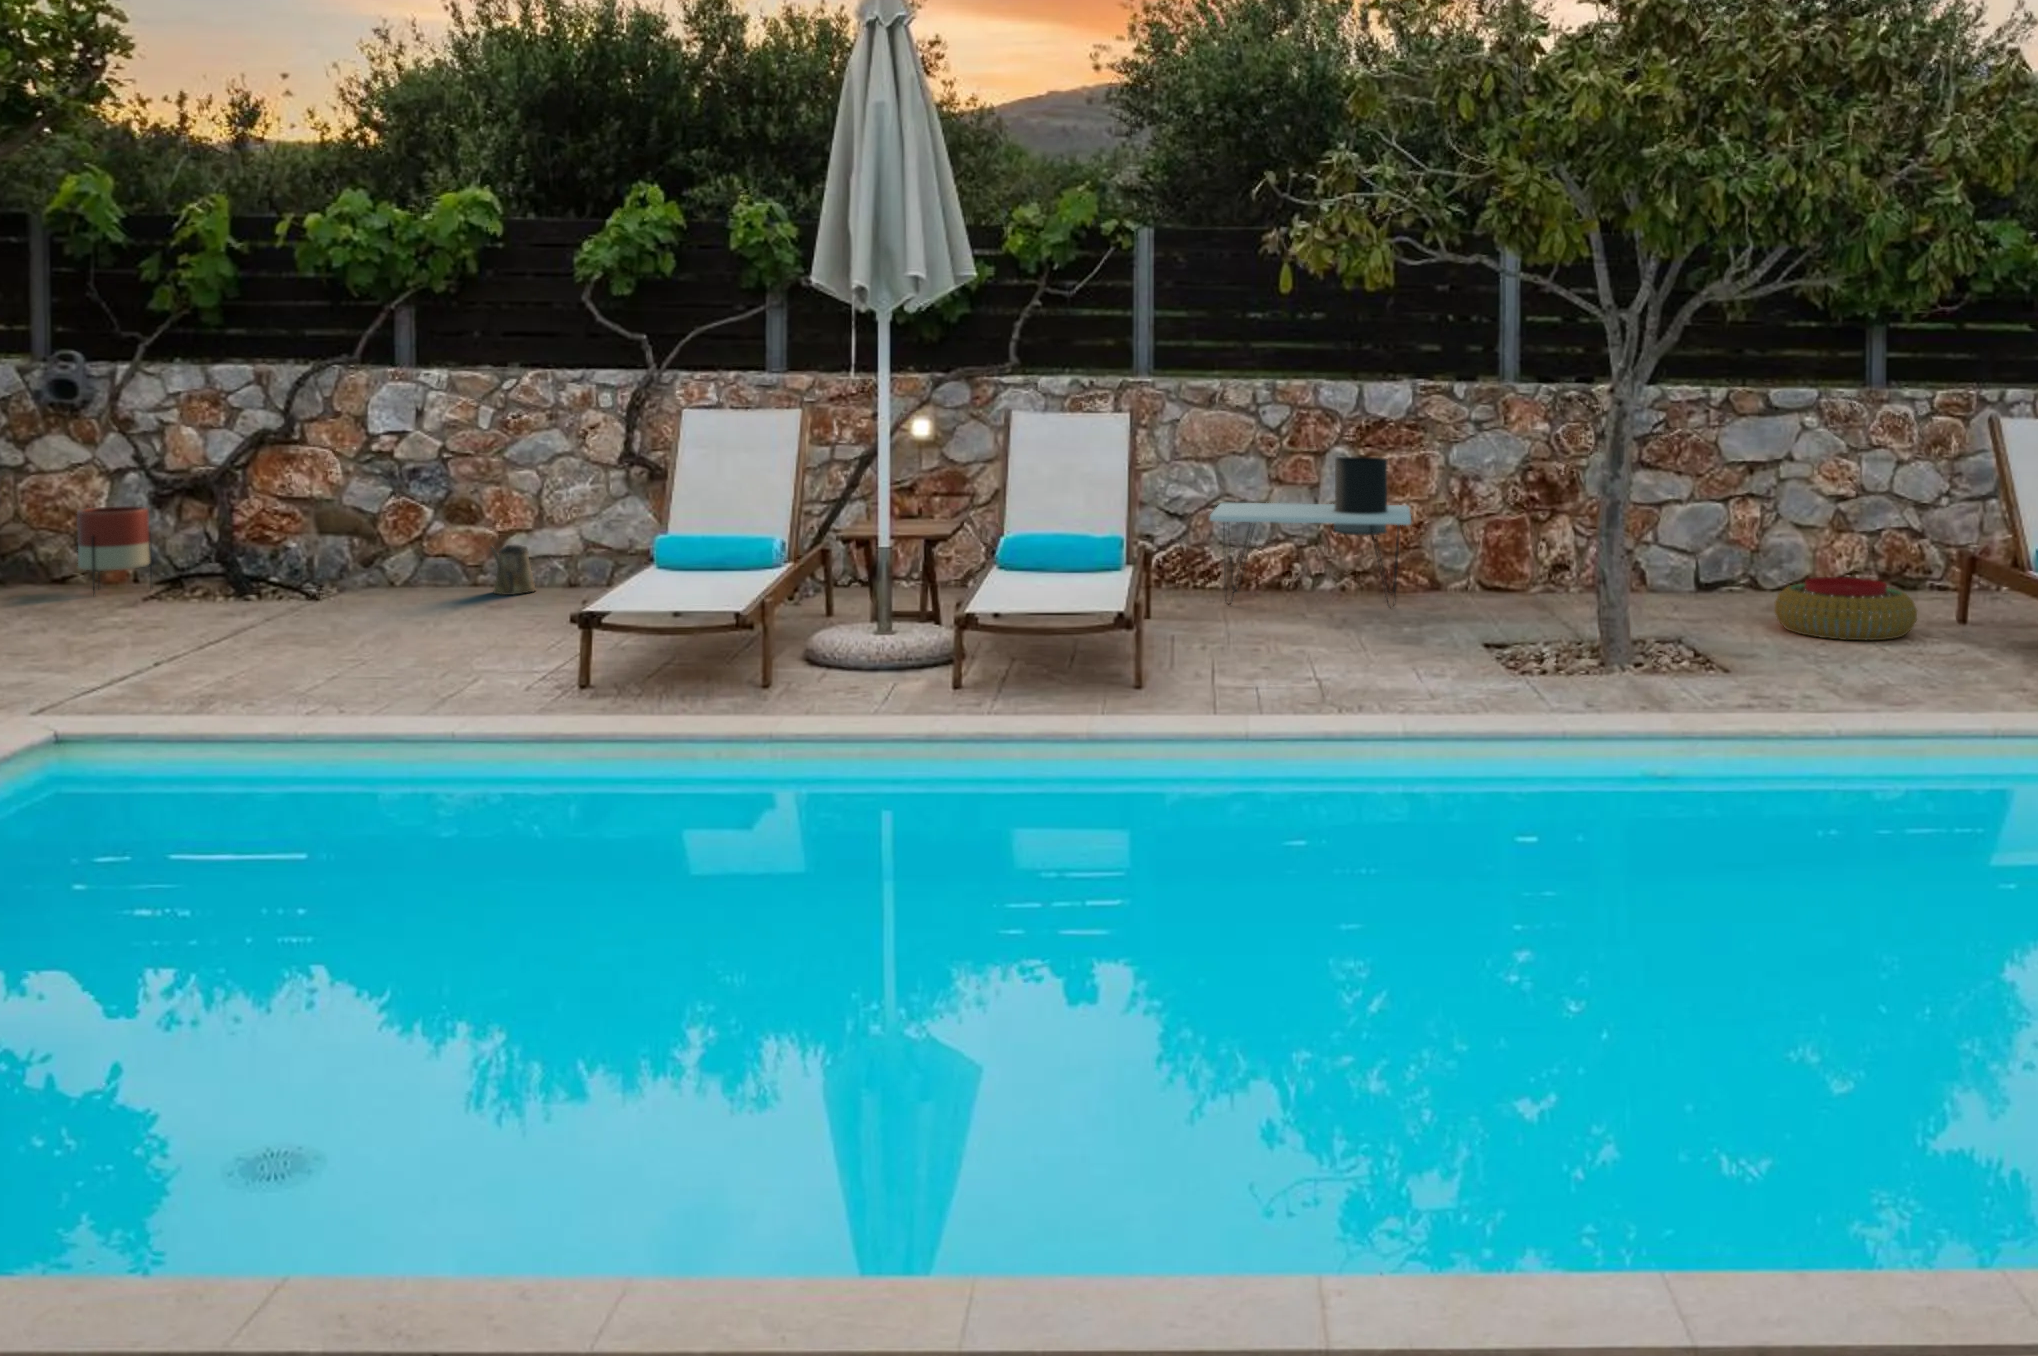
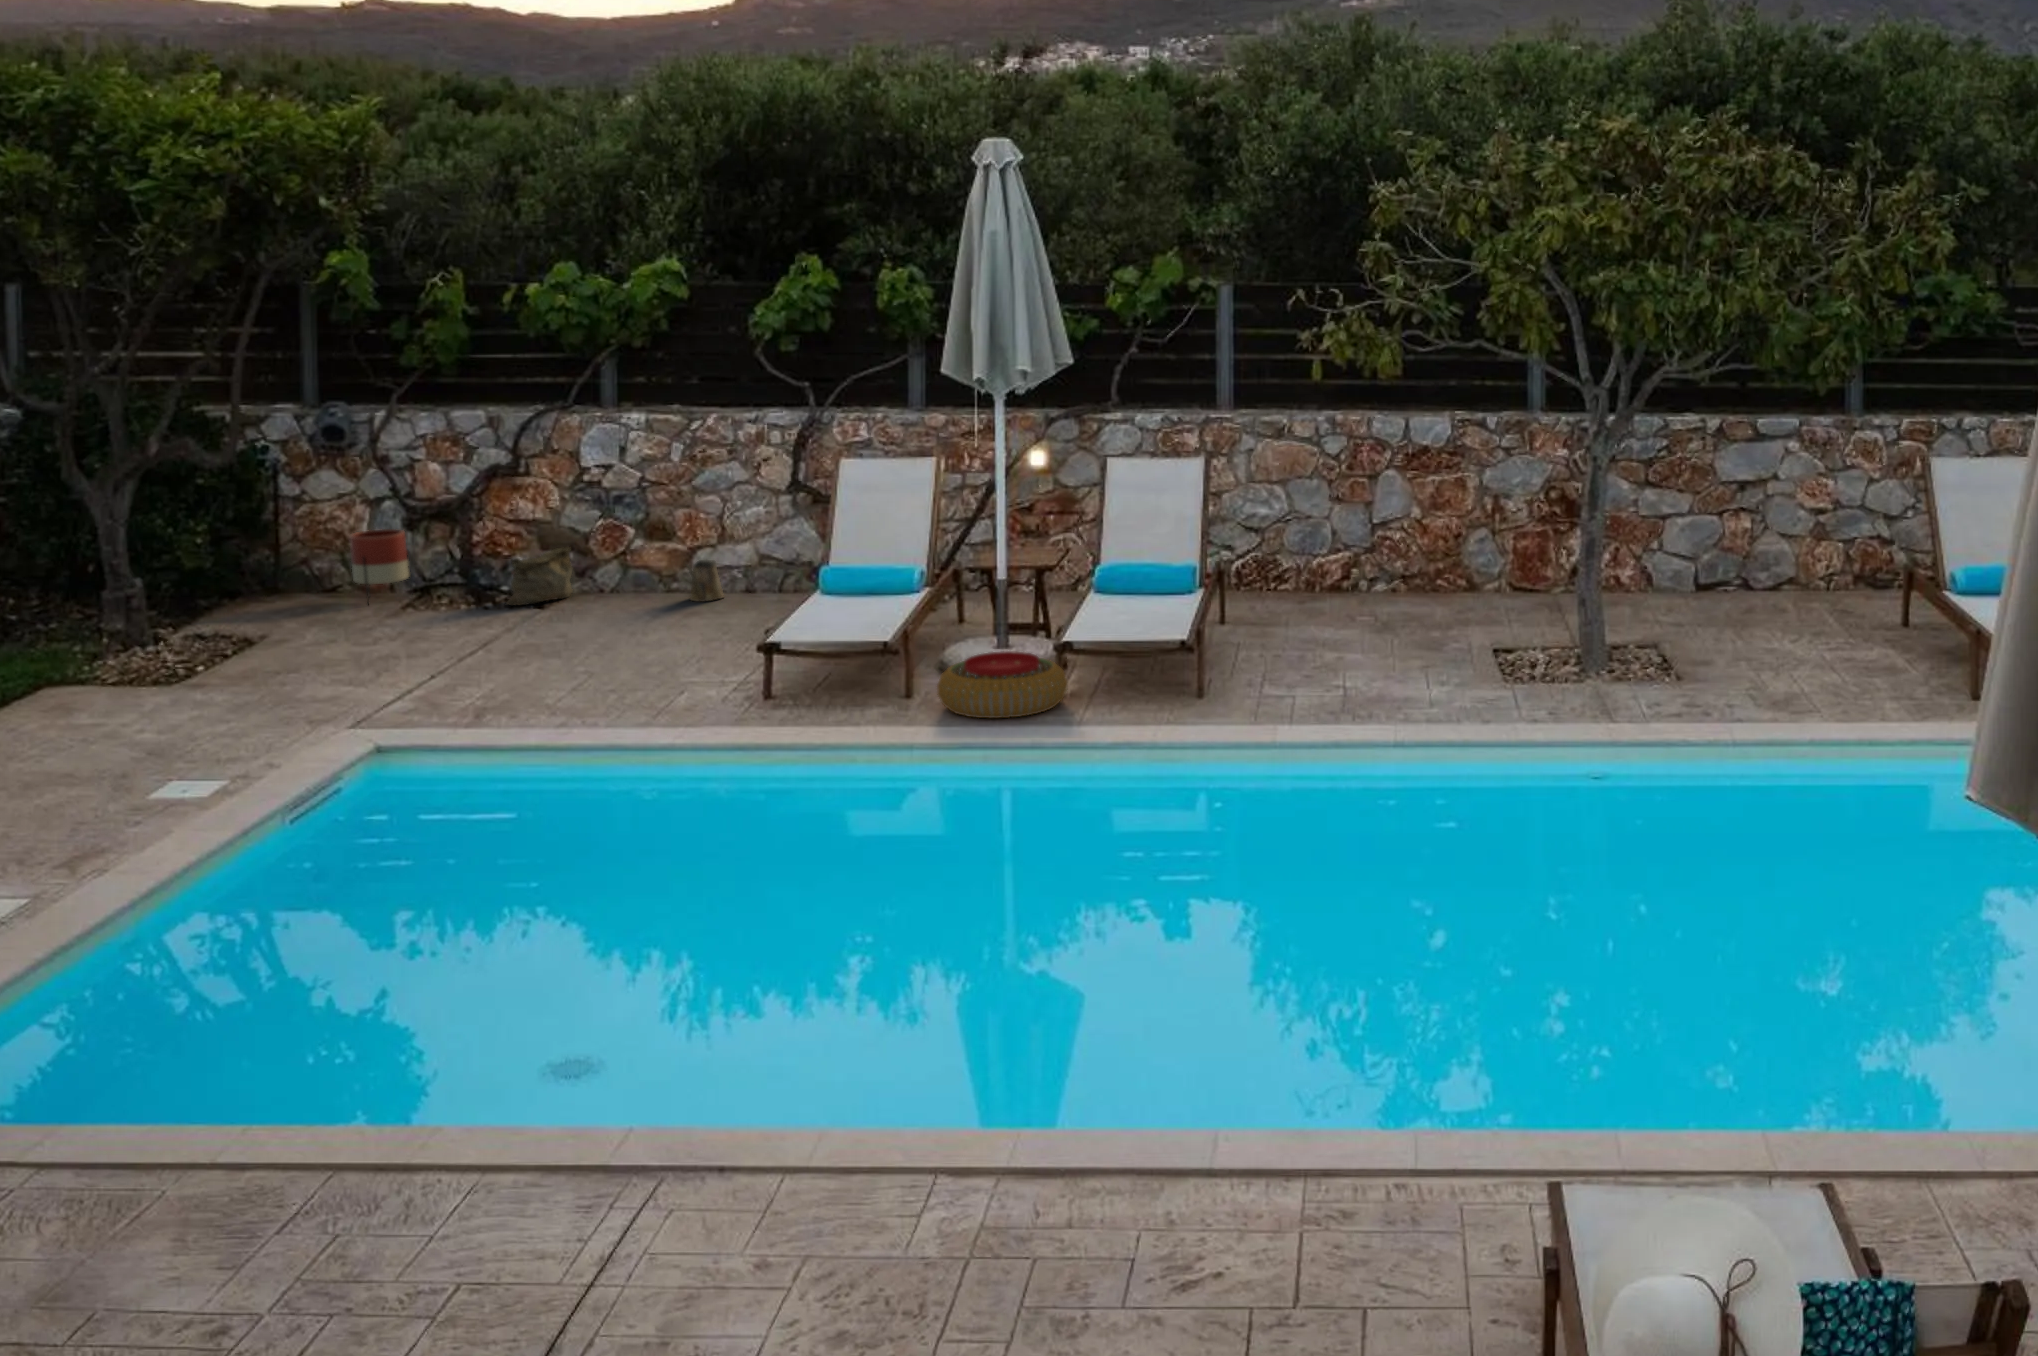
side table: present [1210,457,1411,605] -> none [1275,484,1449,613]
bag: none [262,529,351,597] -> present [507,548,573,606]
pouf: present [1774,577,1917,640] -> present [937,651,1068,718]

